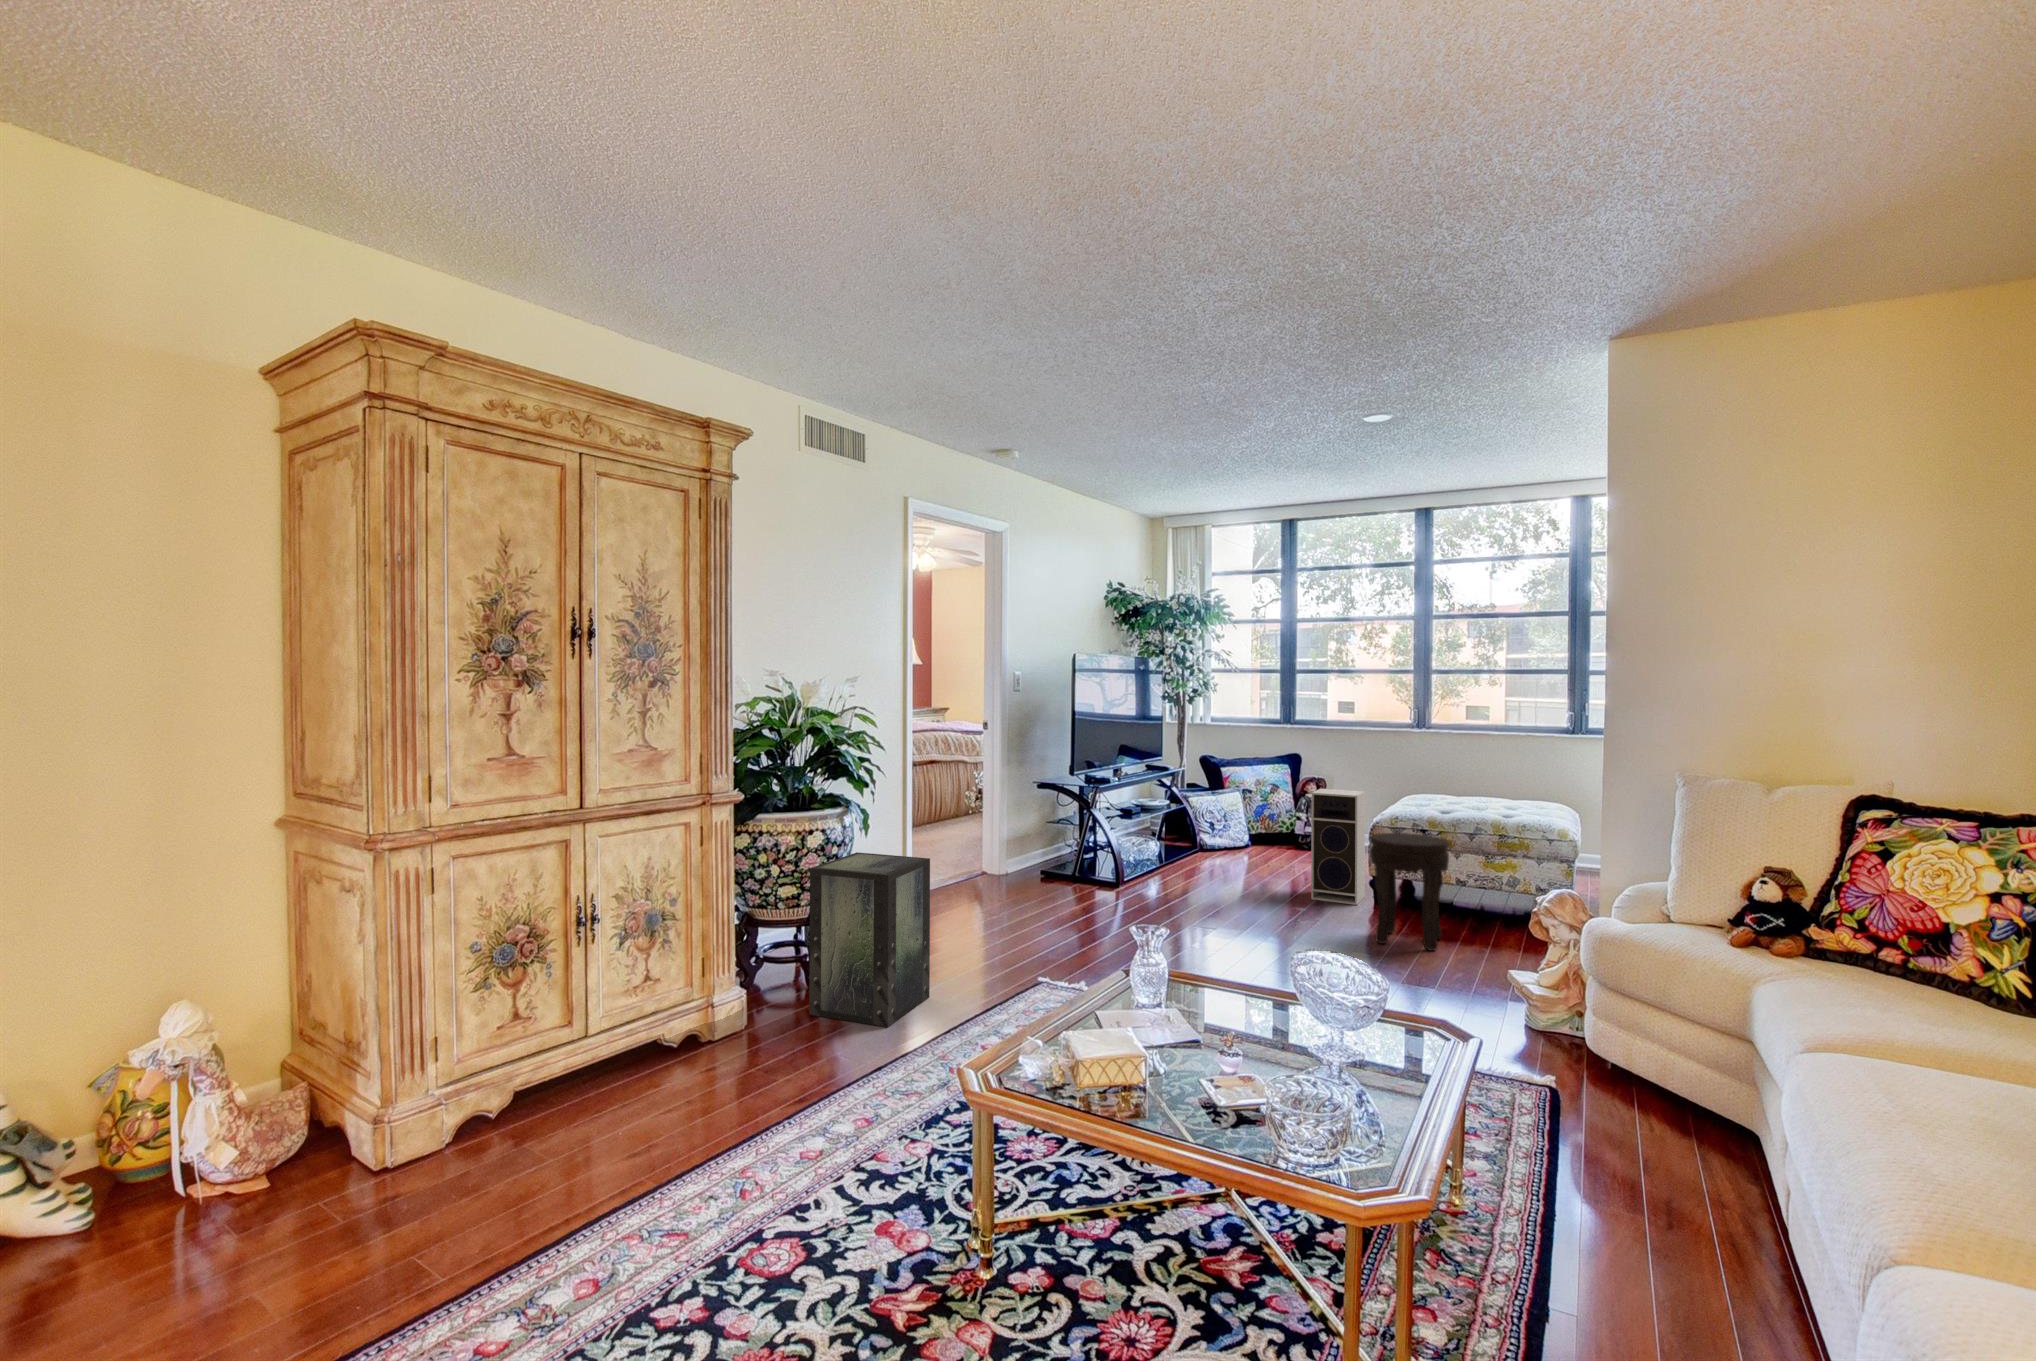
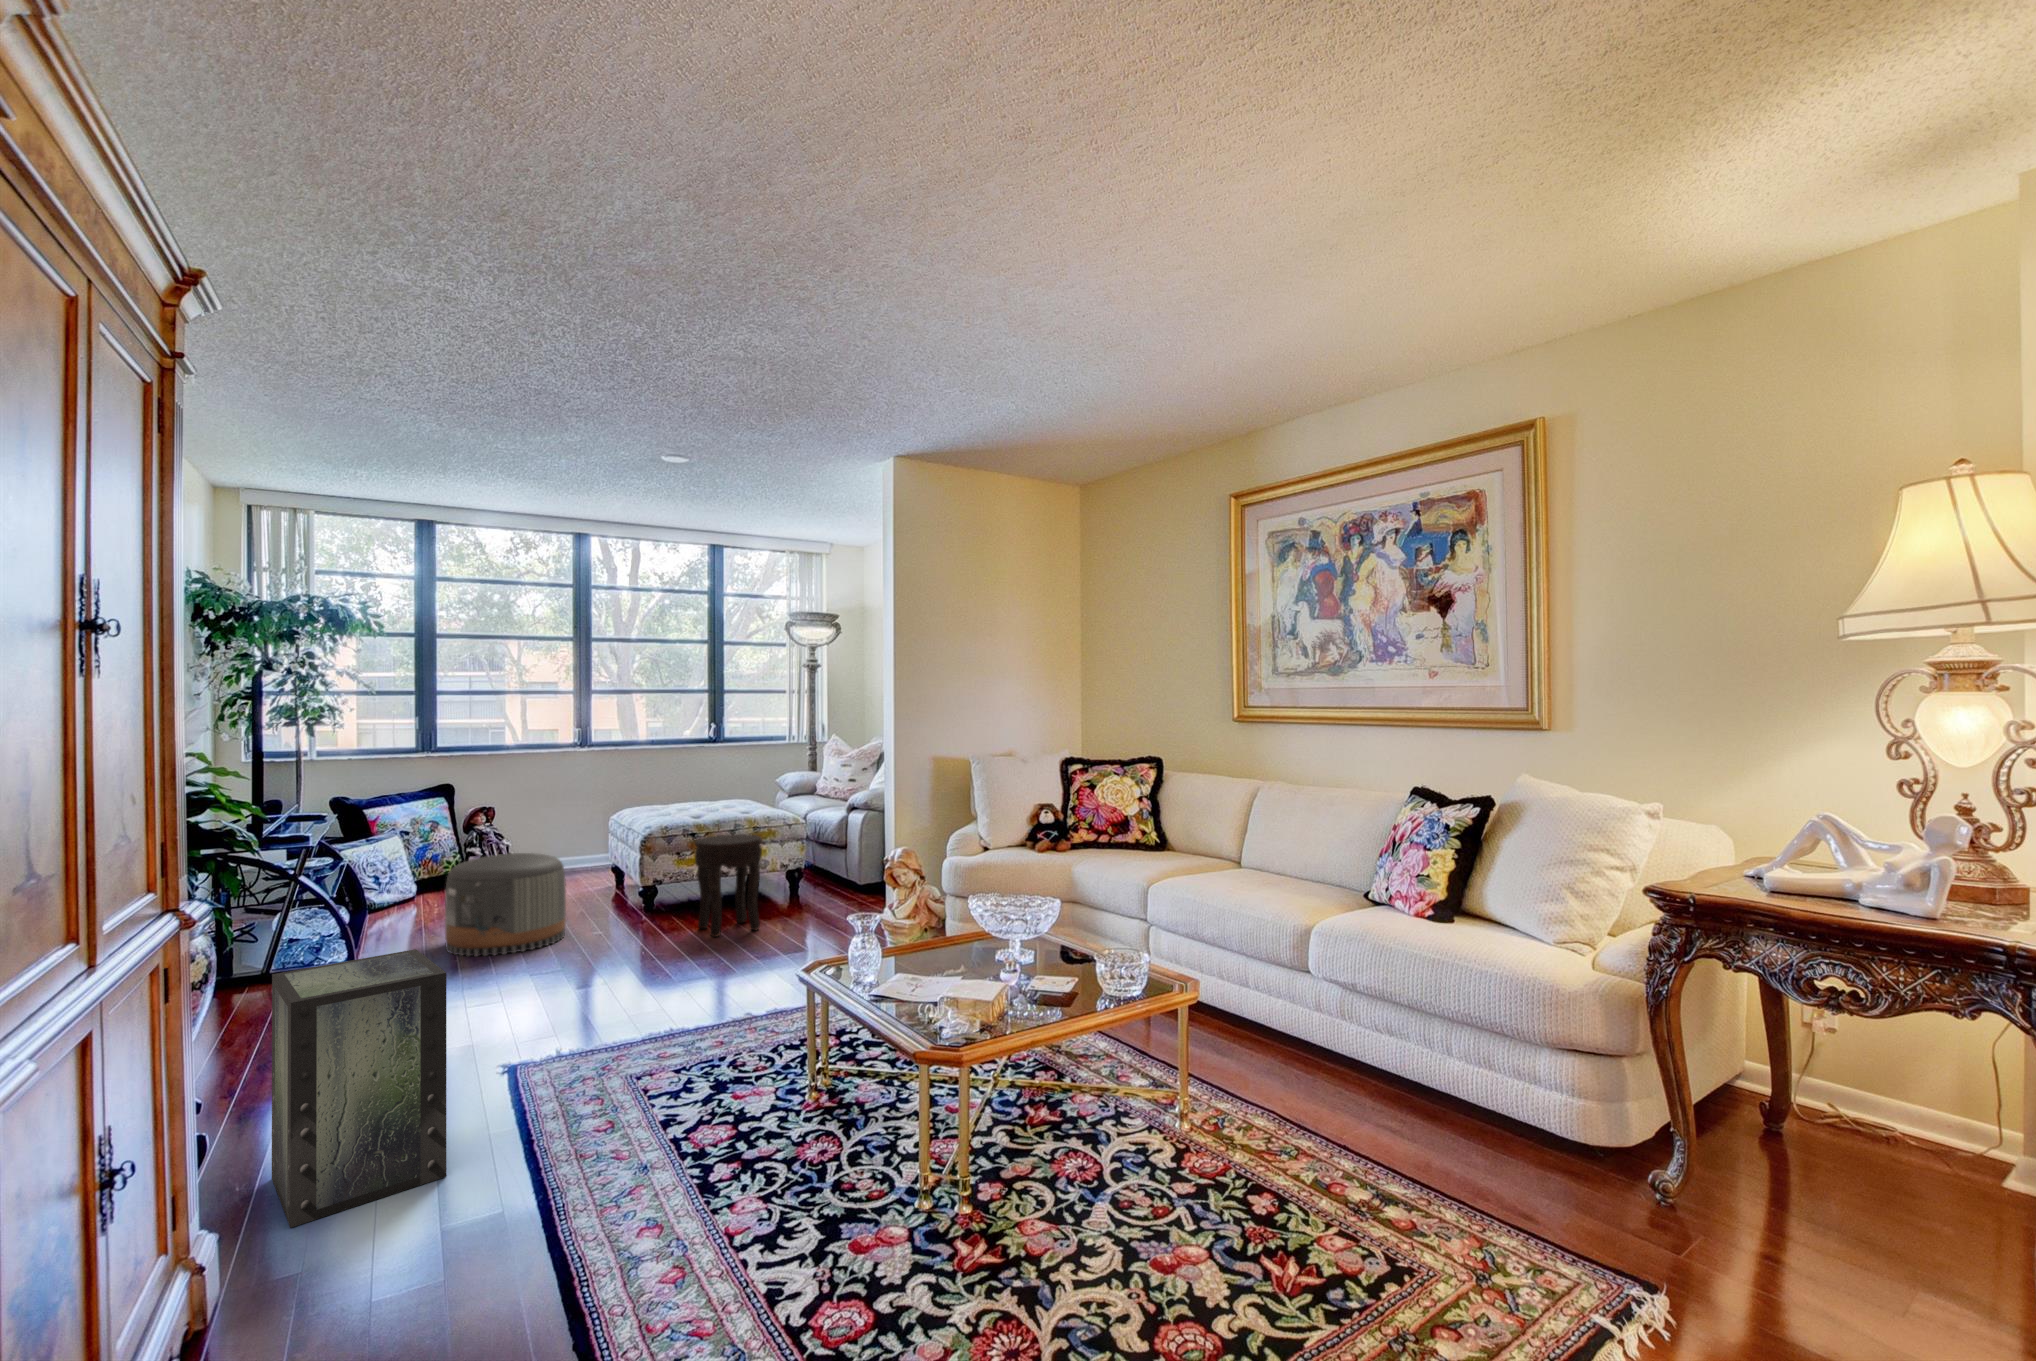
speaker: present [1311,789,1365,905] -> none [582,808,636,924]
pouf: none [1184,816,1280,907] -> present [445,853,566,956]

